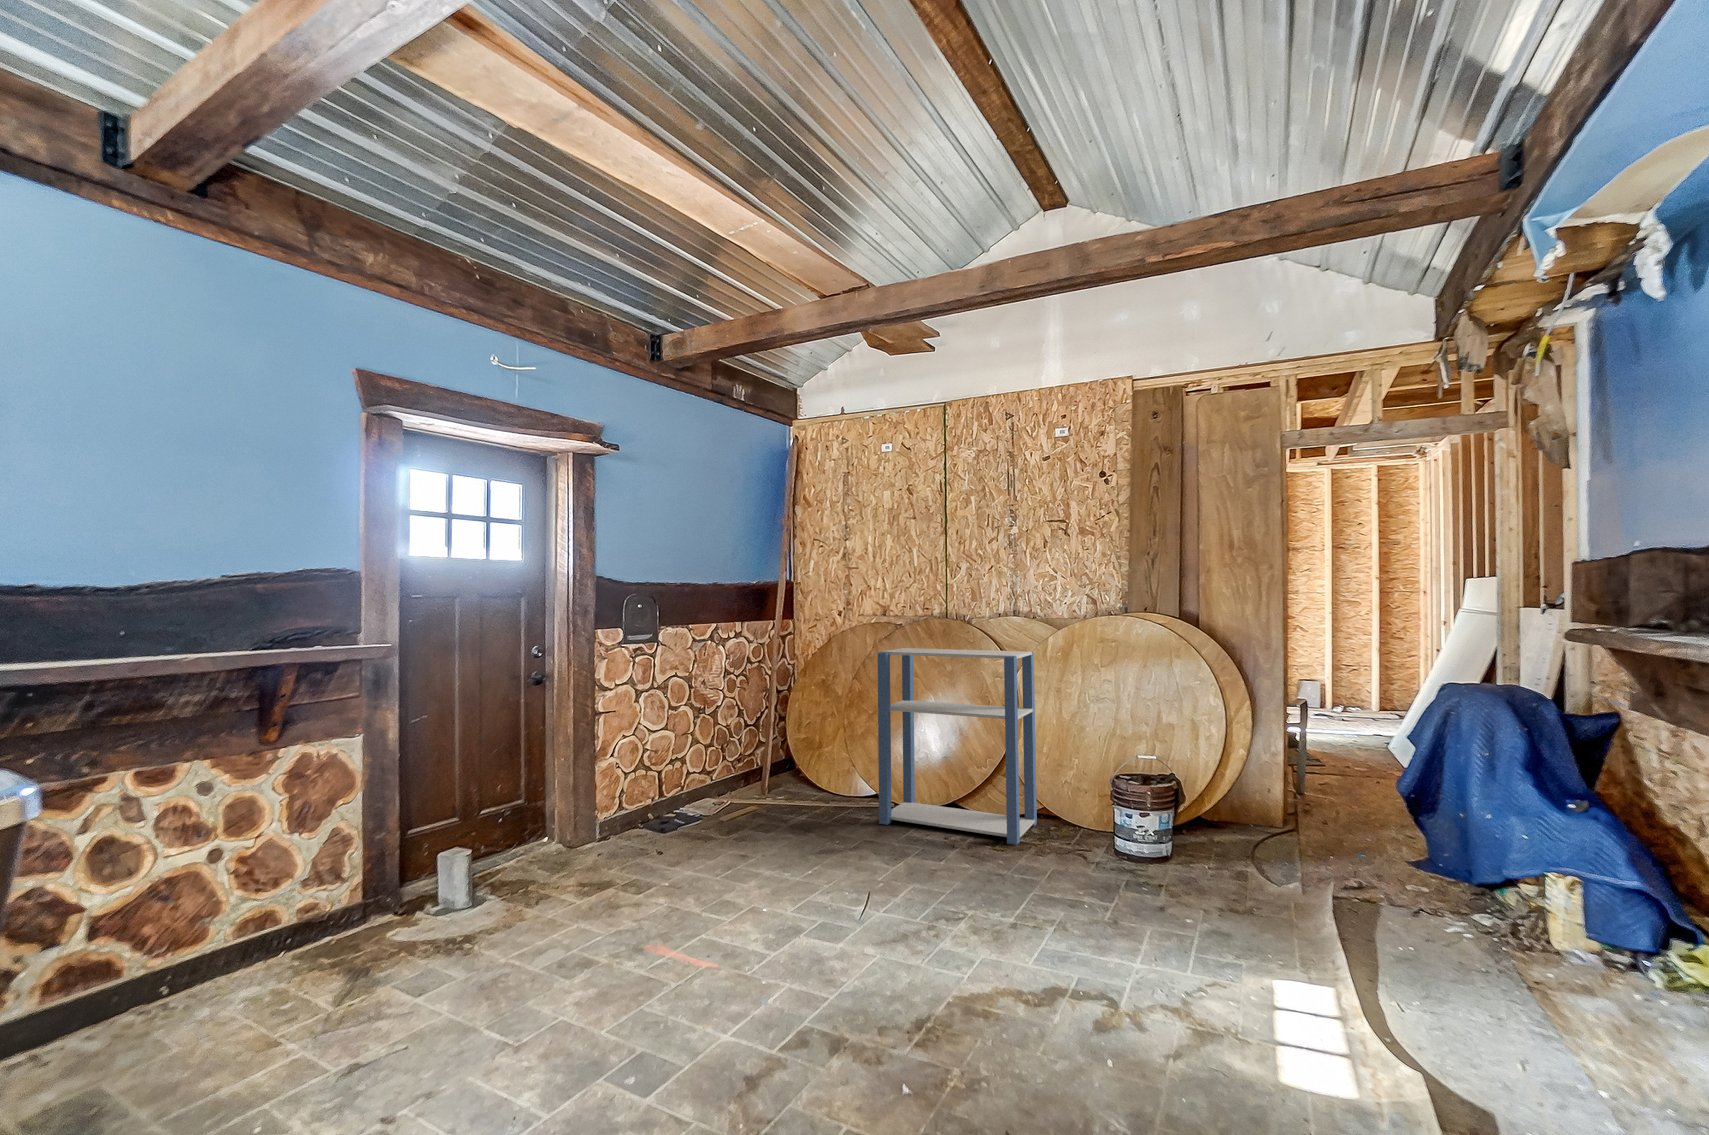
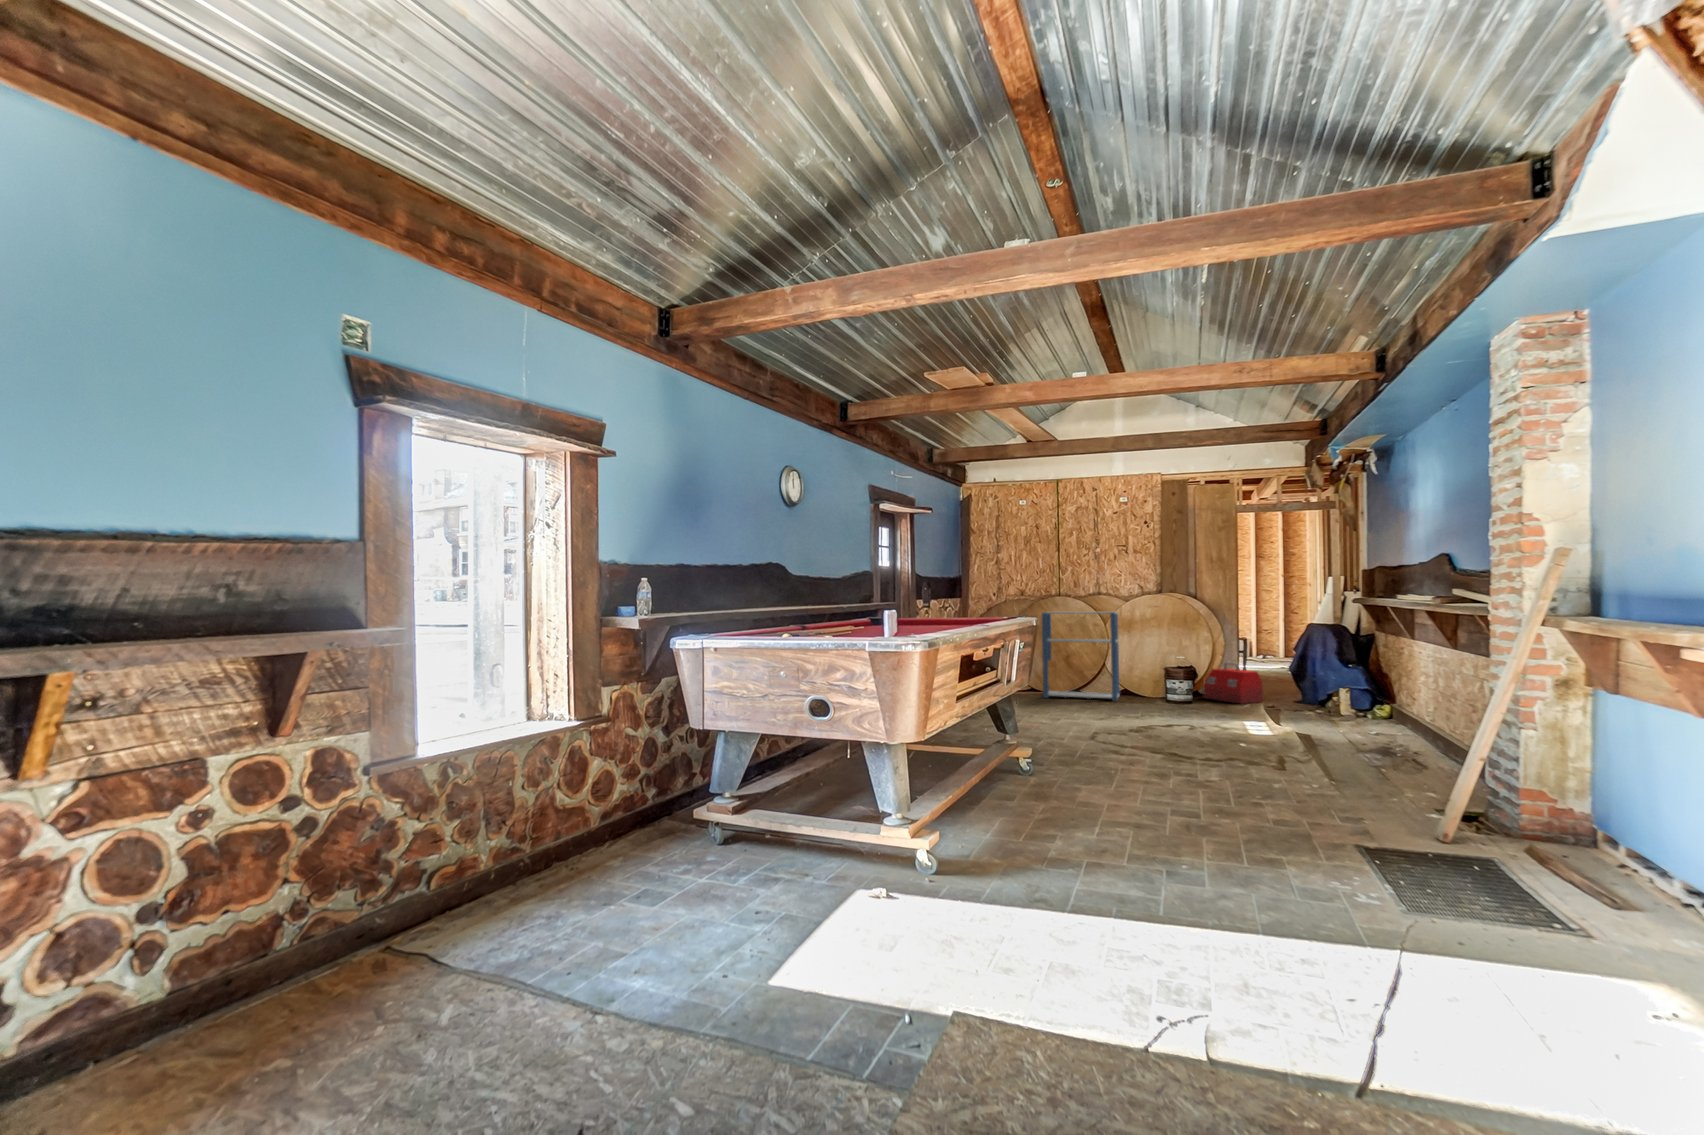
toolbox: none [1206,767,1342,874] -> present [1202,663,1263,704]

